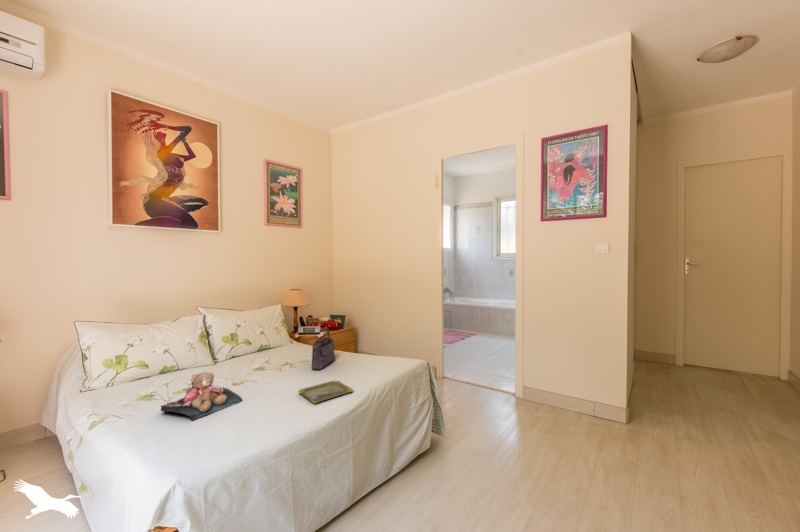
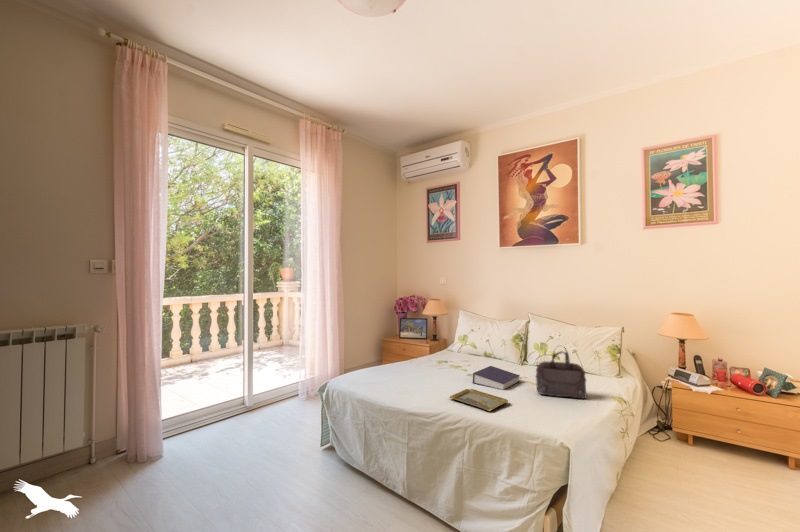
book: none [248,366,299,390] -> present [473,366,520,390]
teddy bear: present [161,372,242,421] -> none [412,345,460,380]

